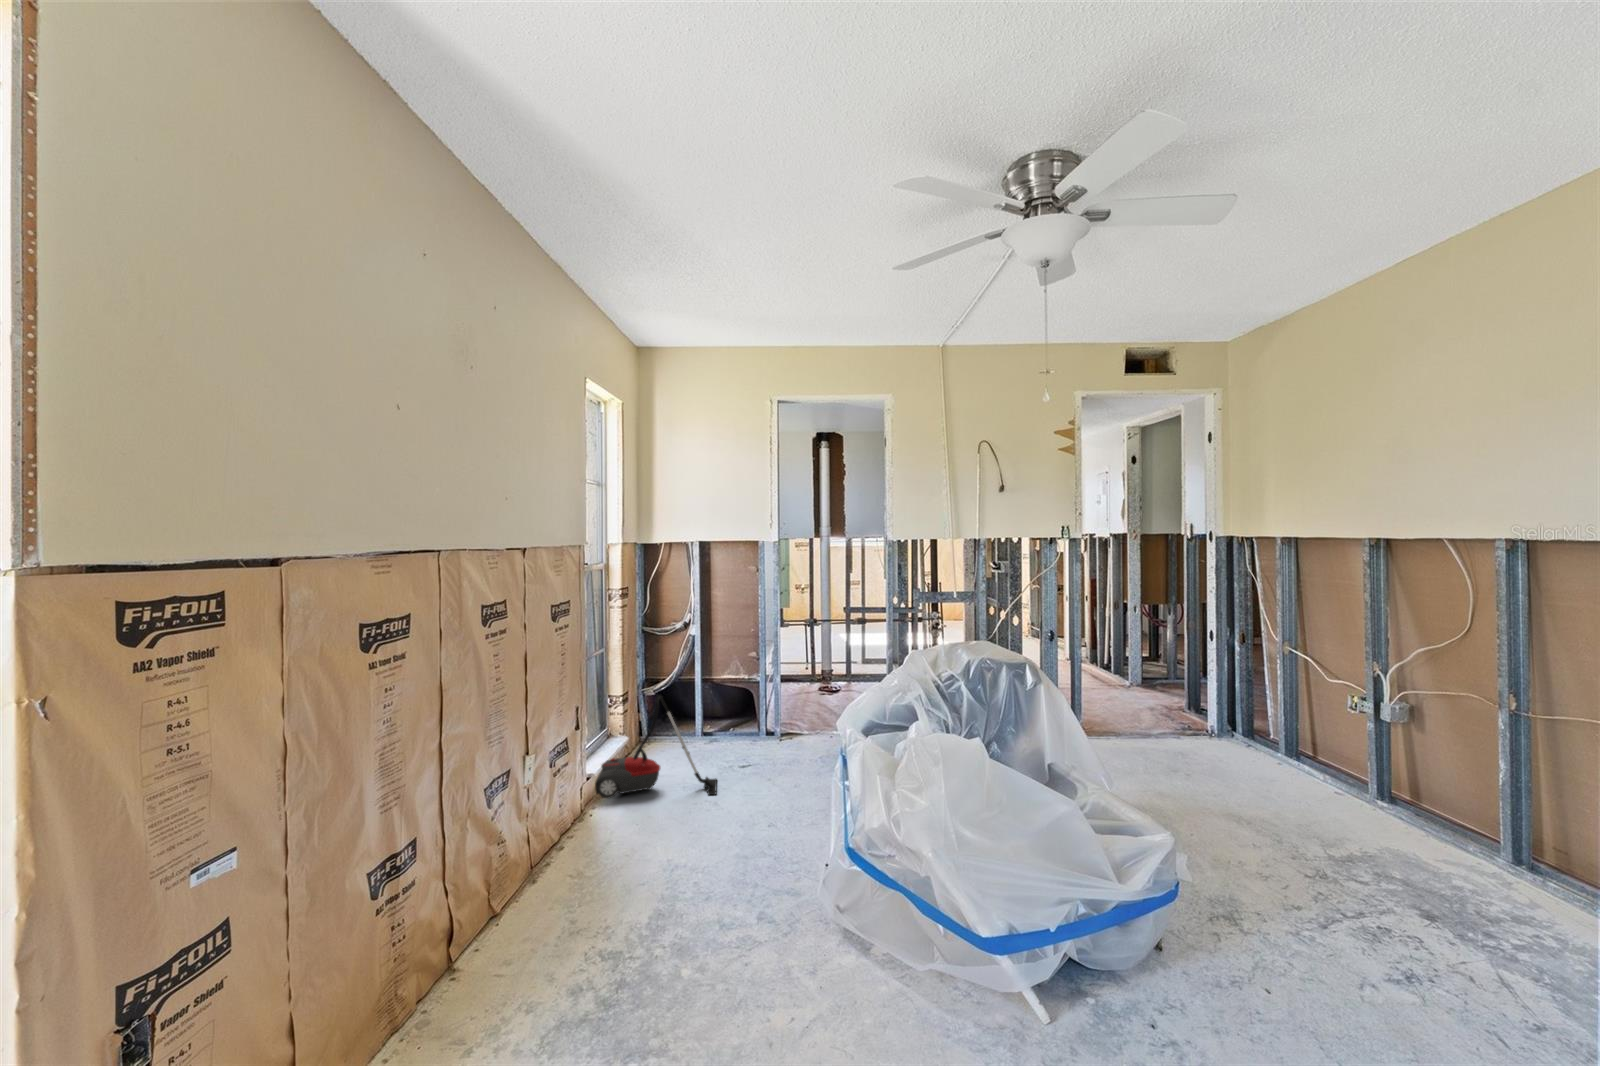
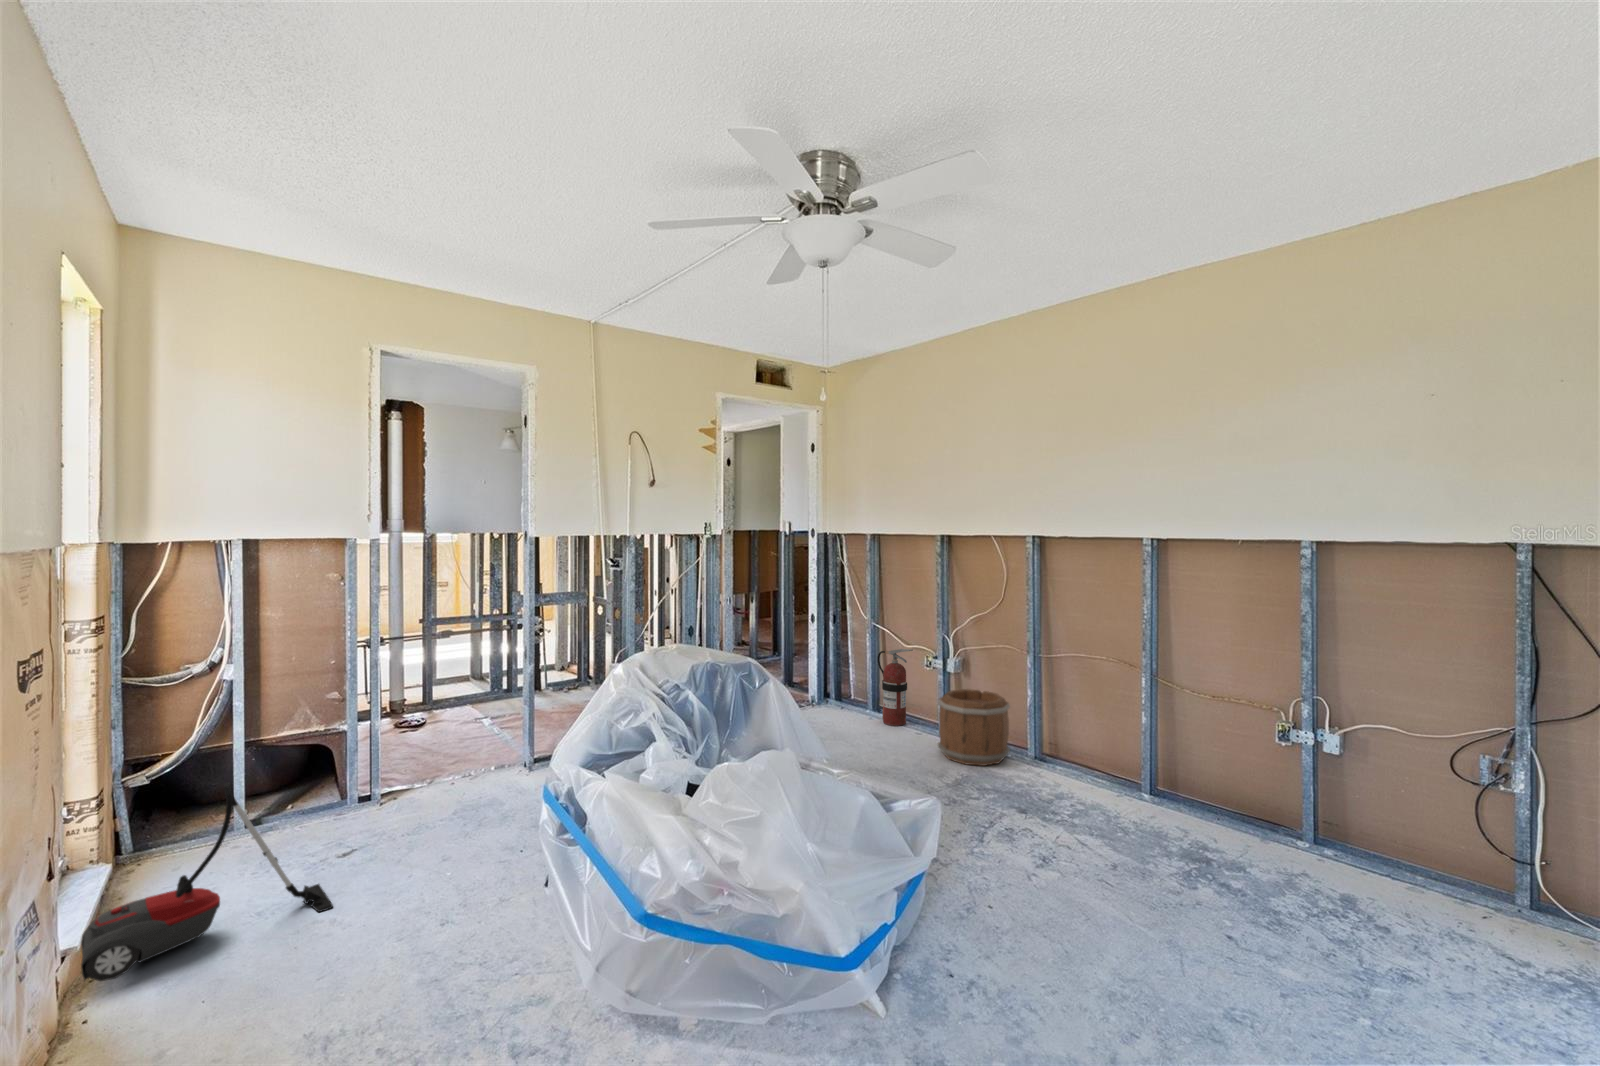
fire extinguisher: none [1286,681,1332,778] -> present [878,649,913,726]
bucket: none [1346,742,1473,853] -> present [938,689,1010,766]

